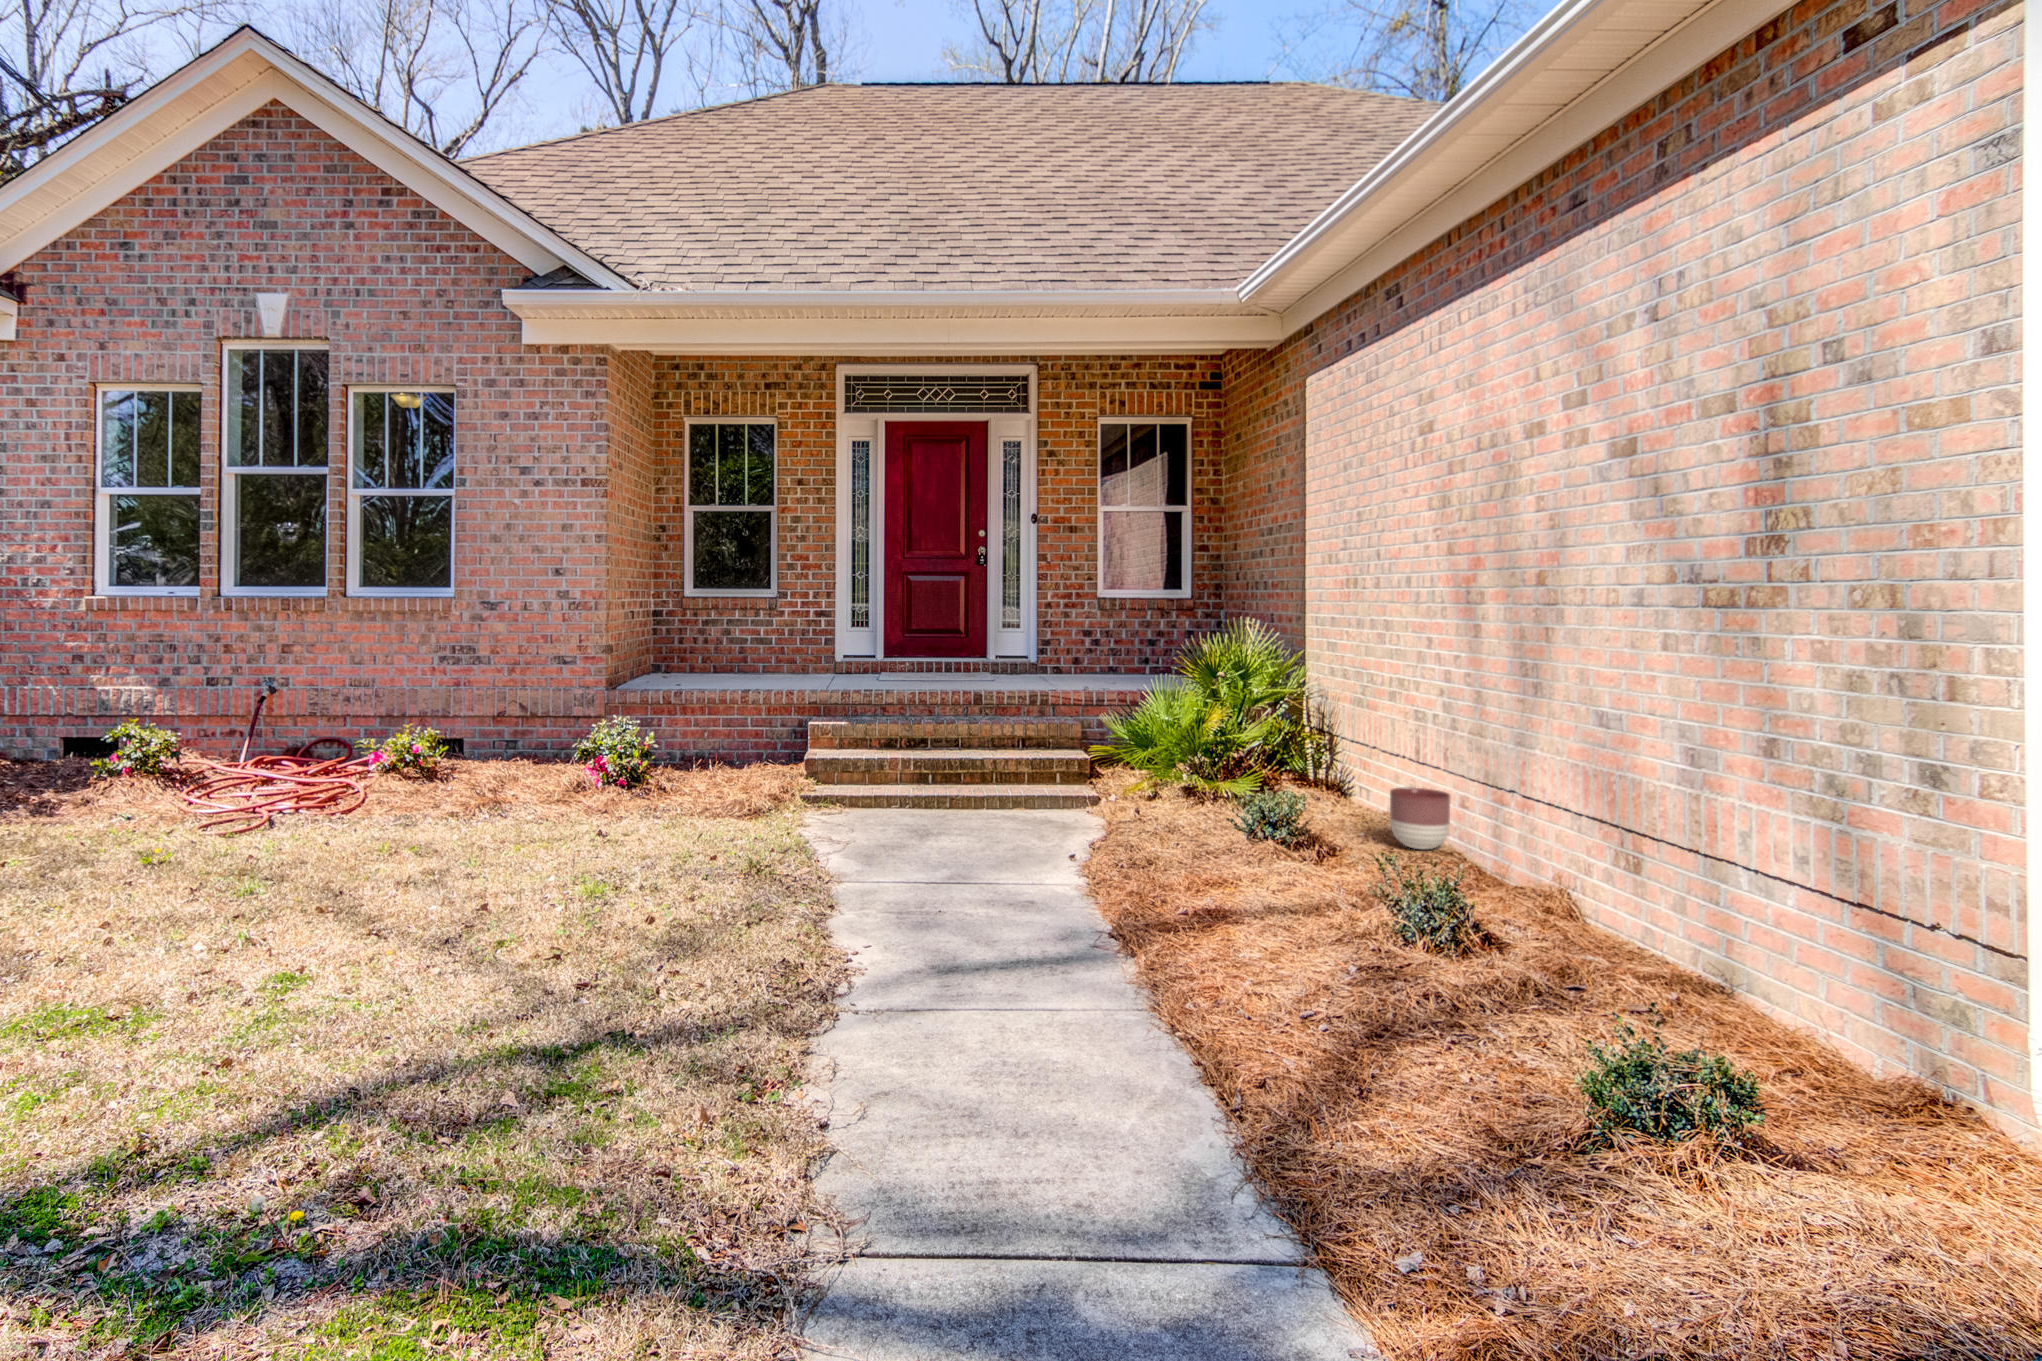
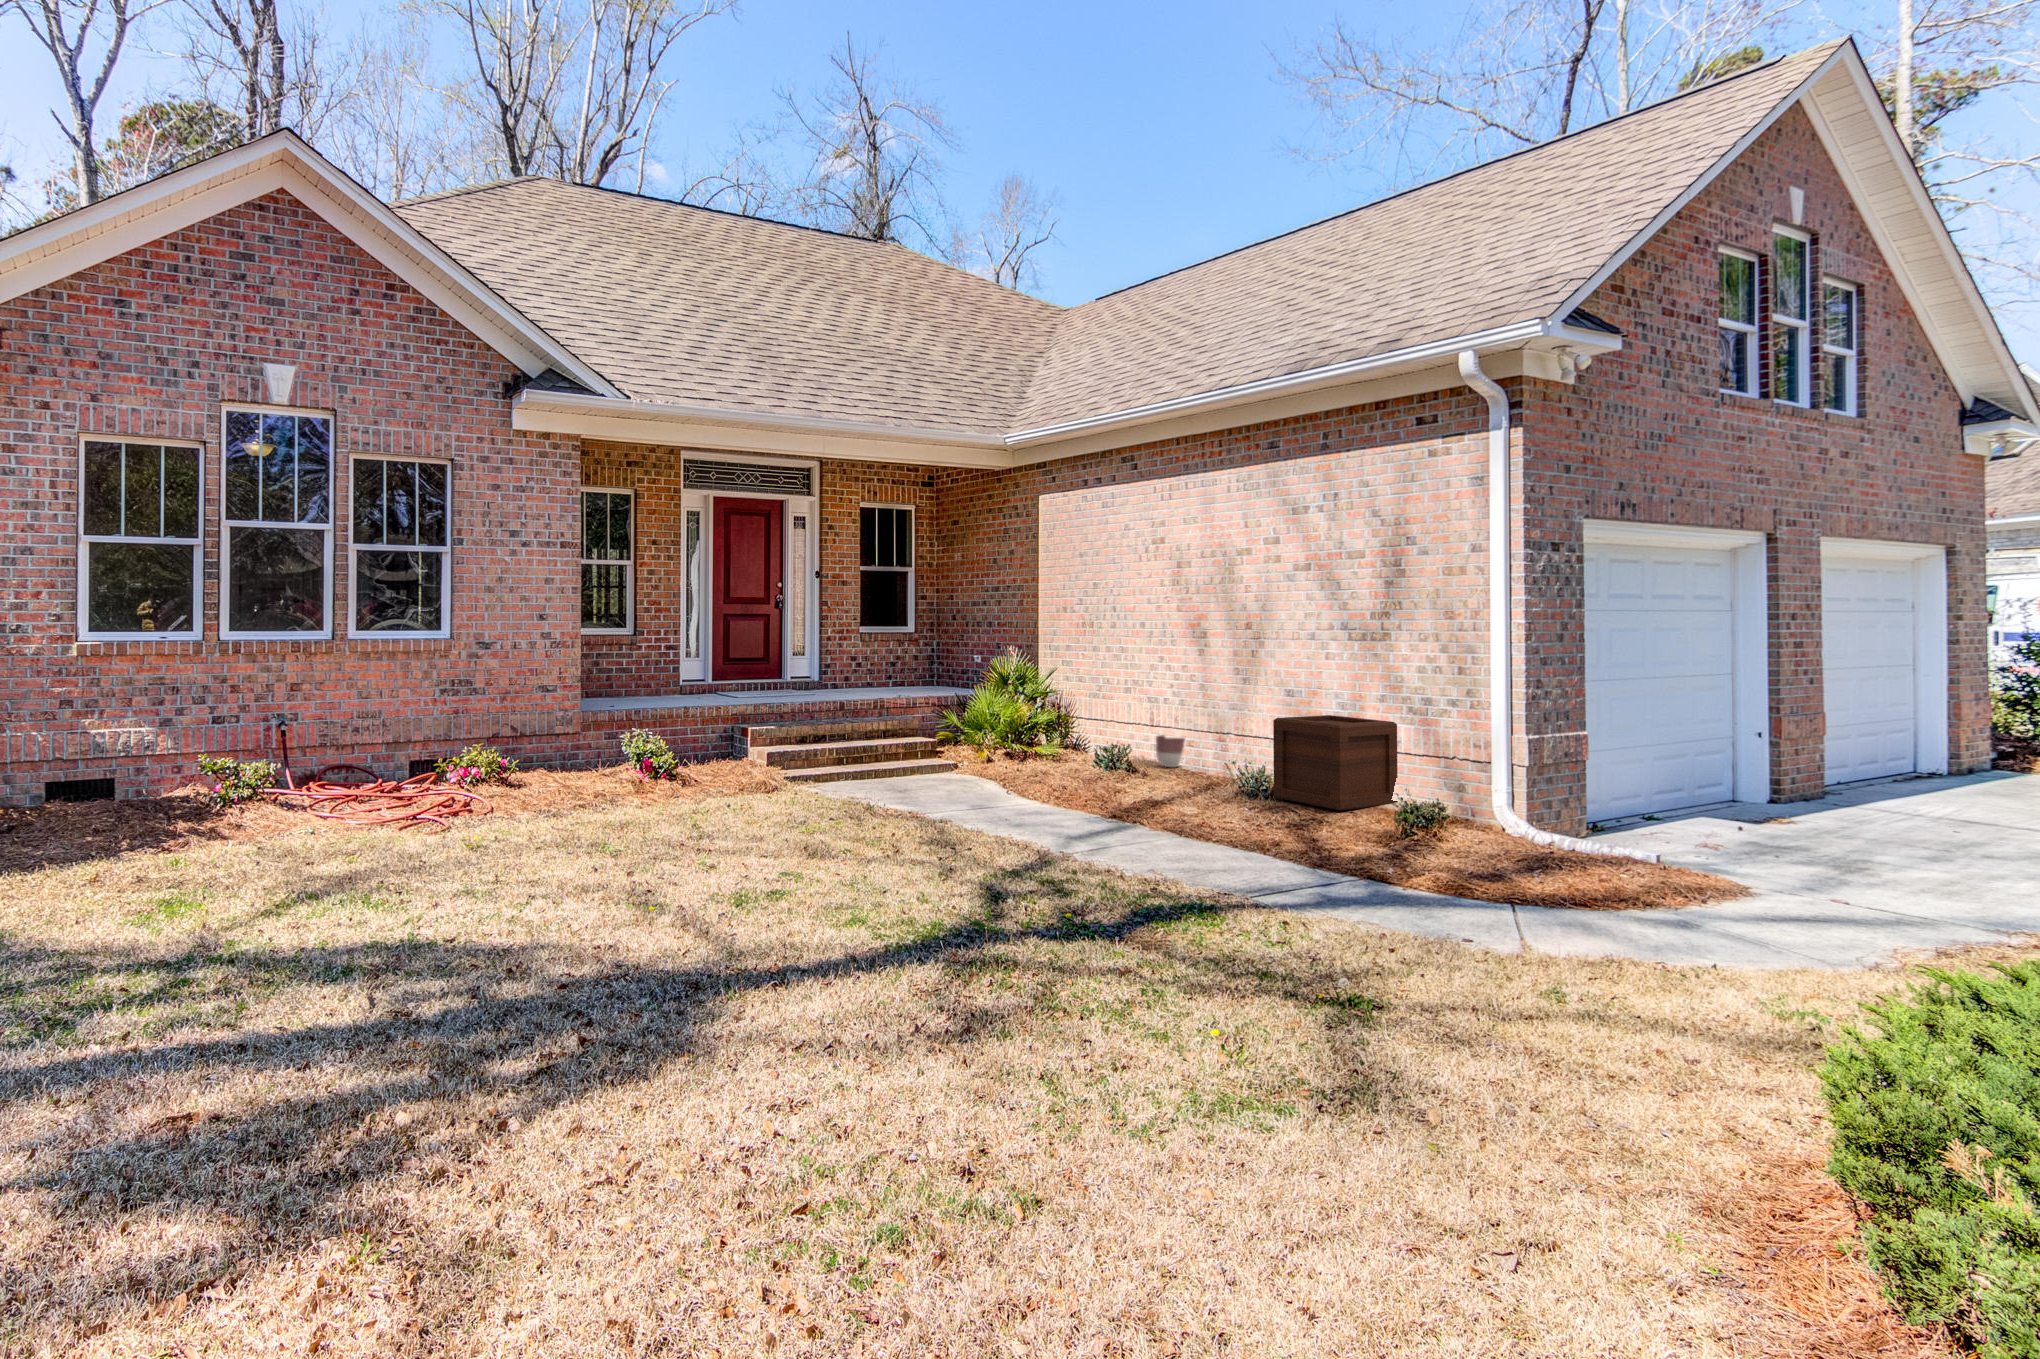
wooden crate: none [1475,783,1777,1021] -> present [1273,715,1398,810]

